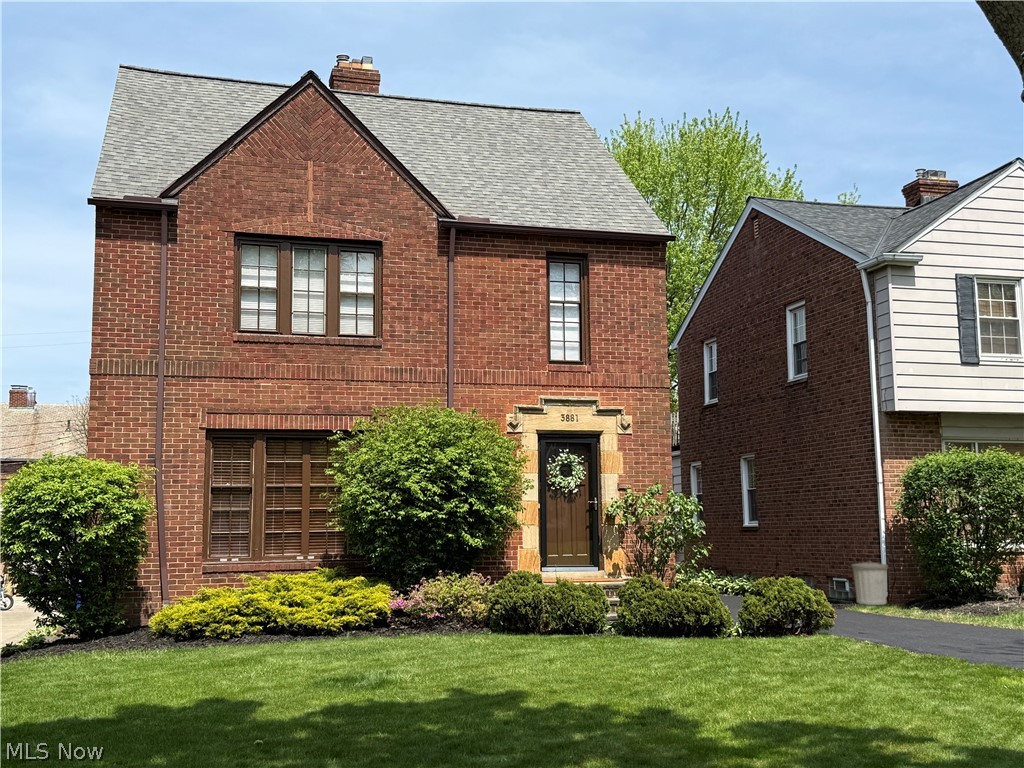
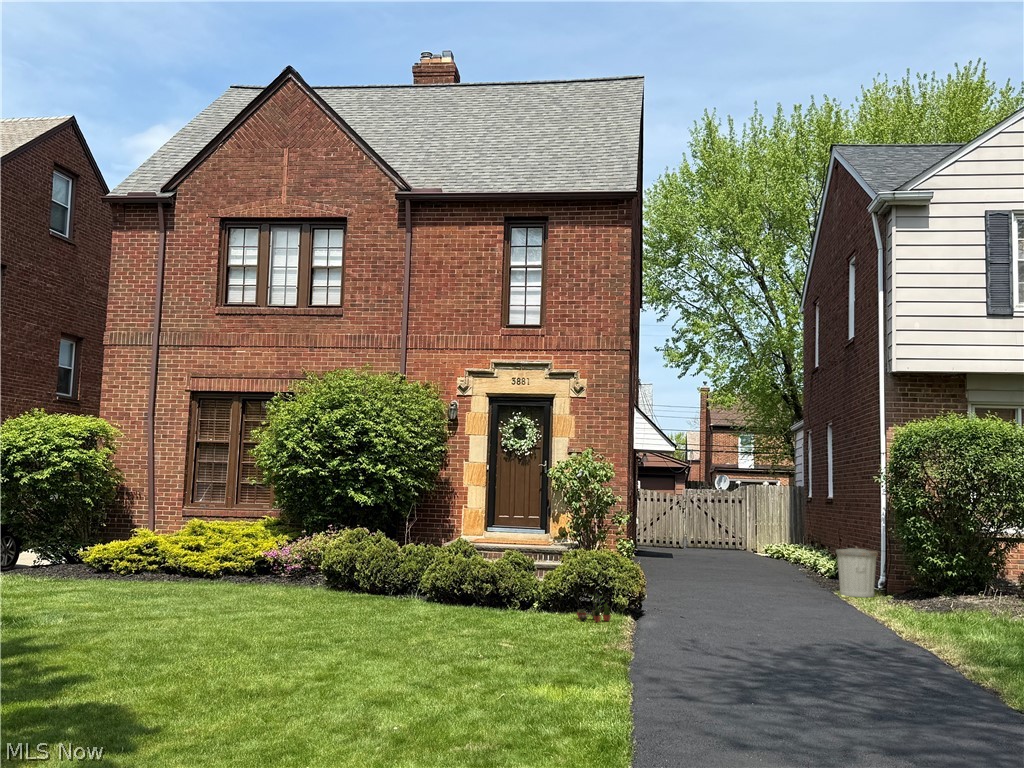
potted plant: none [782,624,816,652] -> present [577,593,611,622]

